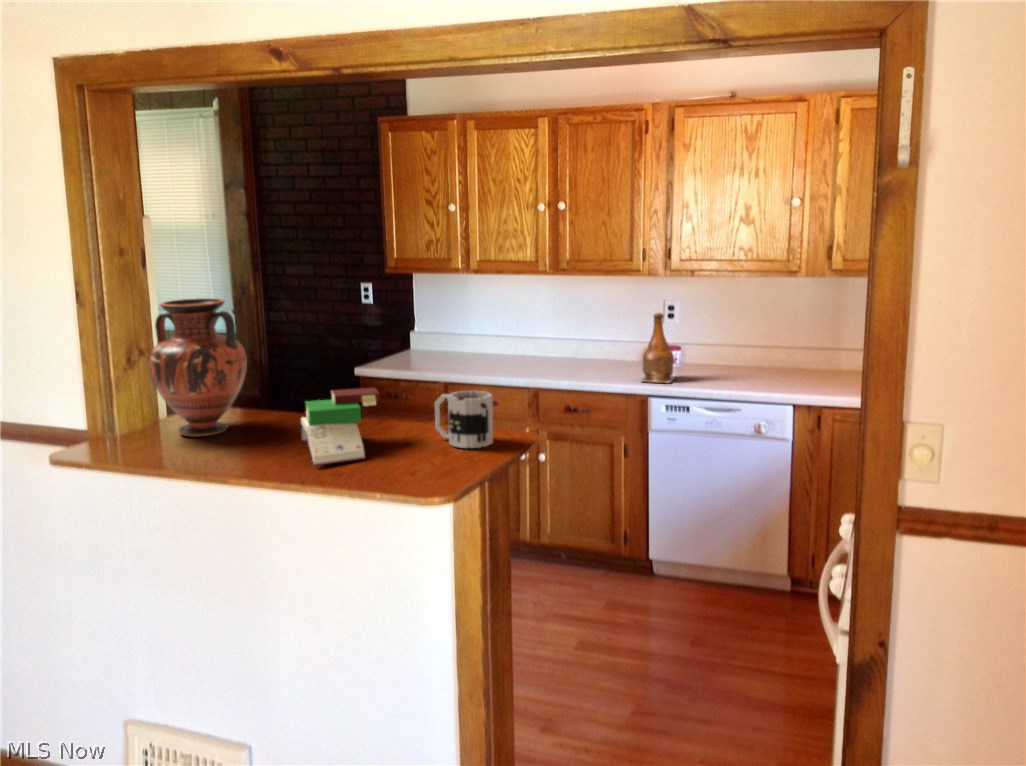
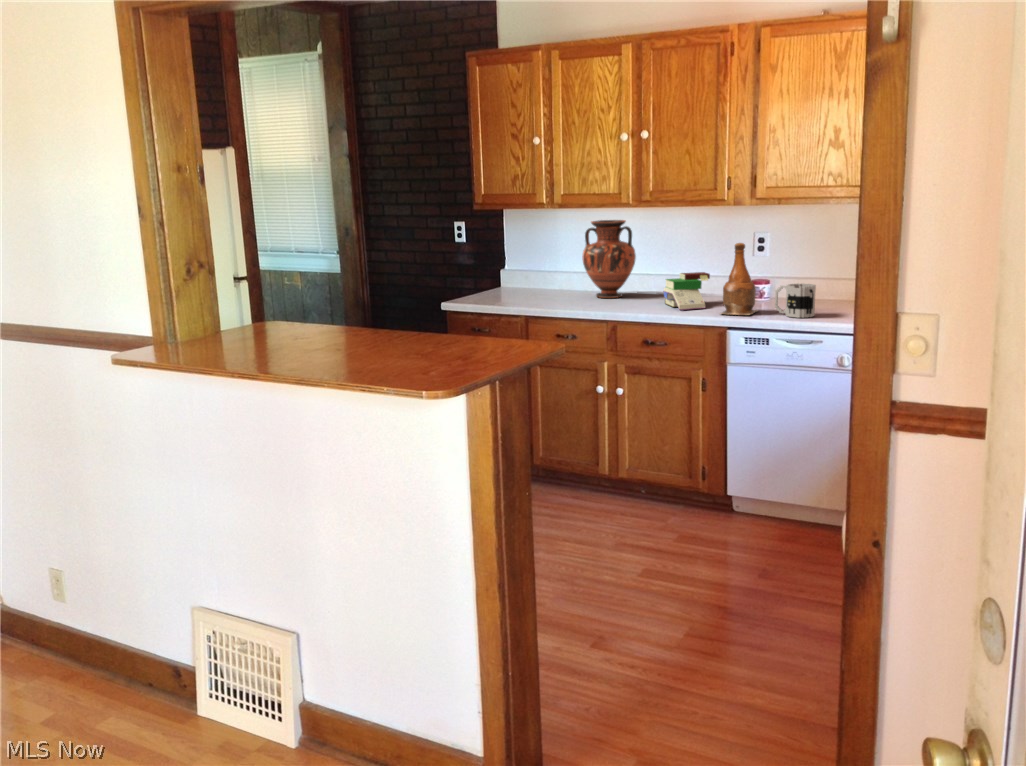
vase: present [148,298,247,436] -> present [582,220,636,298]
book: present [301,388,380,465] -> present [664,272,710,310]
mug: present [435,391,493,448] -> present [775,283,816,318]

